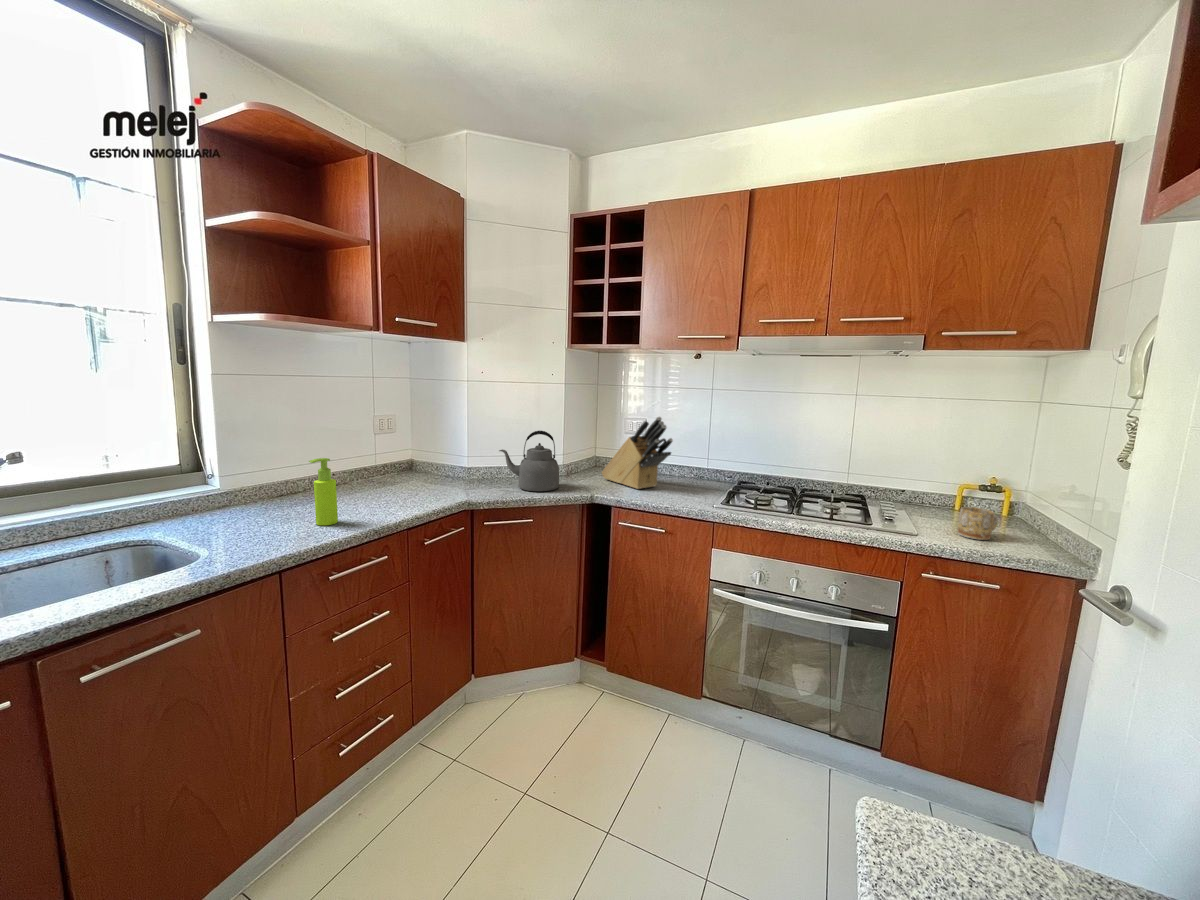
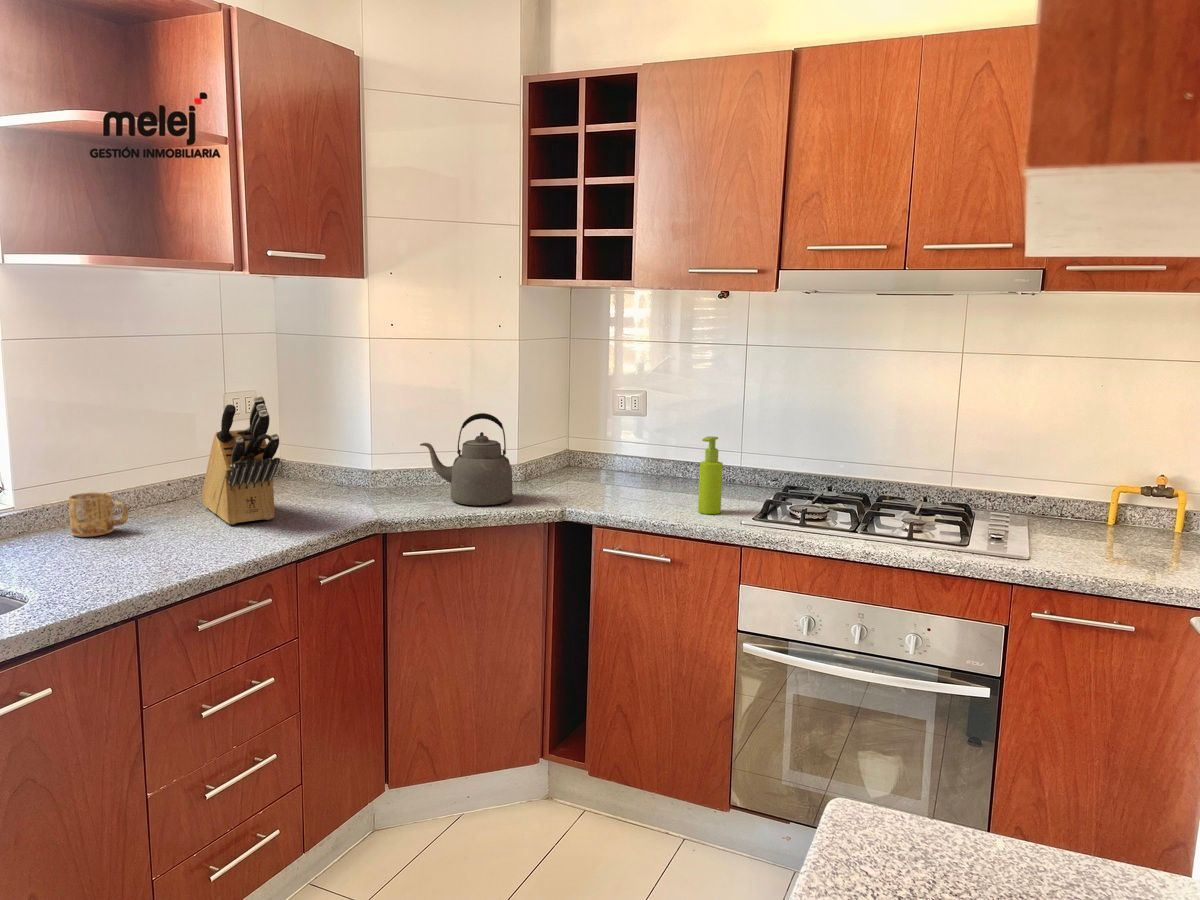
knife block: present [602,417,673,489] -> present [201,396,280,524]
soap dispenser: present [309,458,338,525] -> present [698,436,723,514]
mug: present [958,507,998,540] -> present [69,492,129,537]

